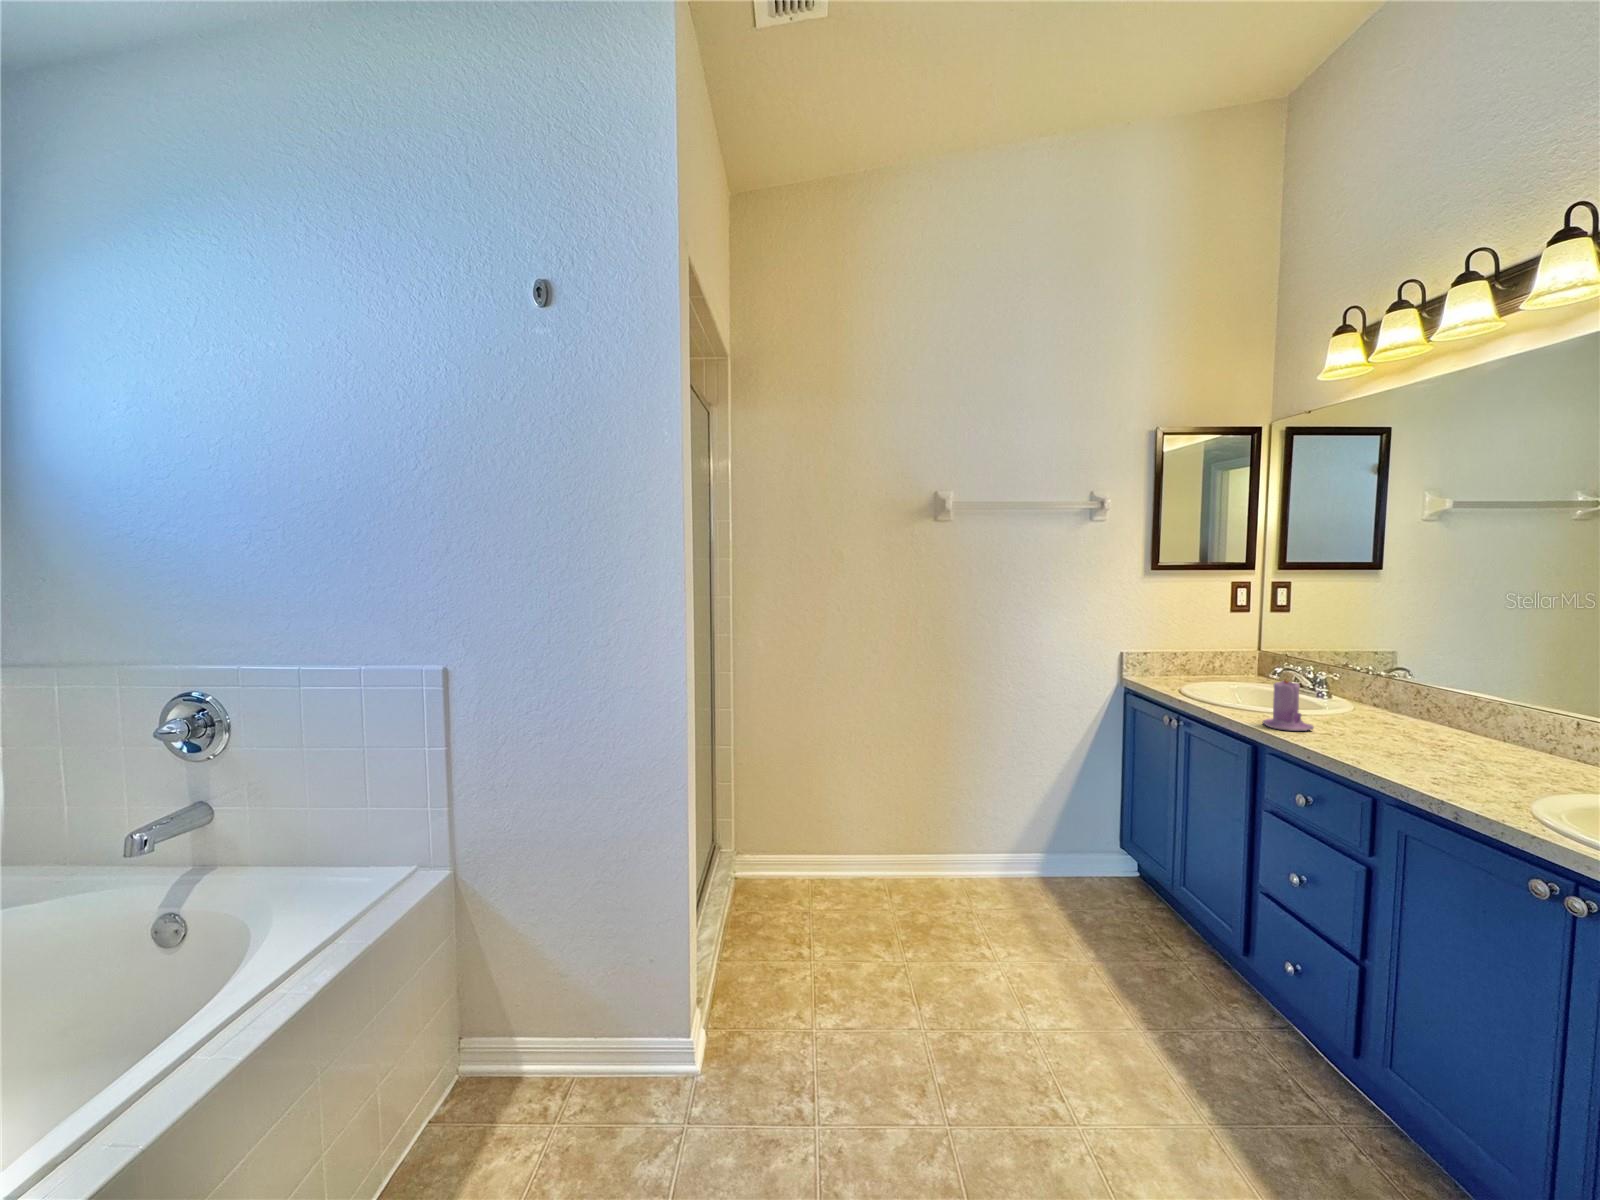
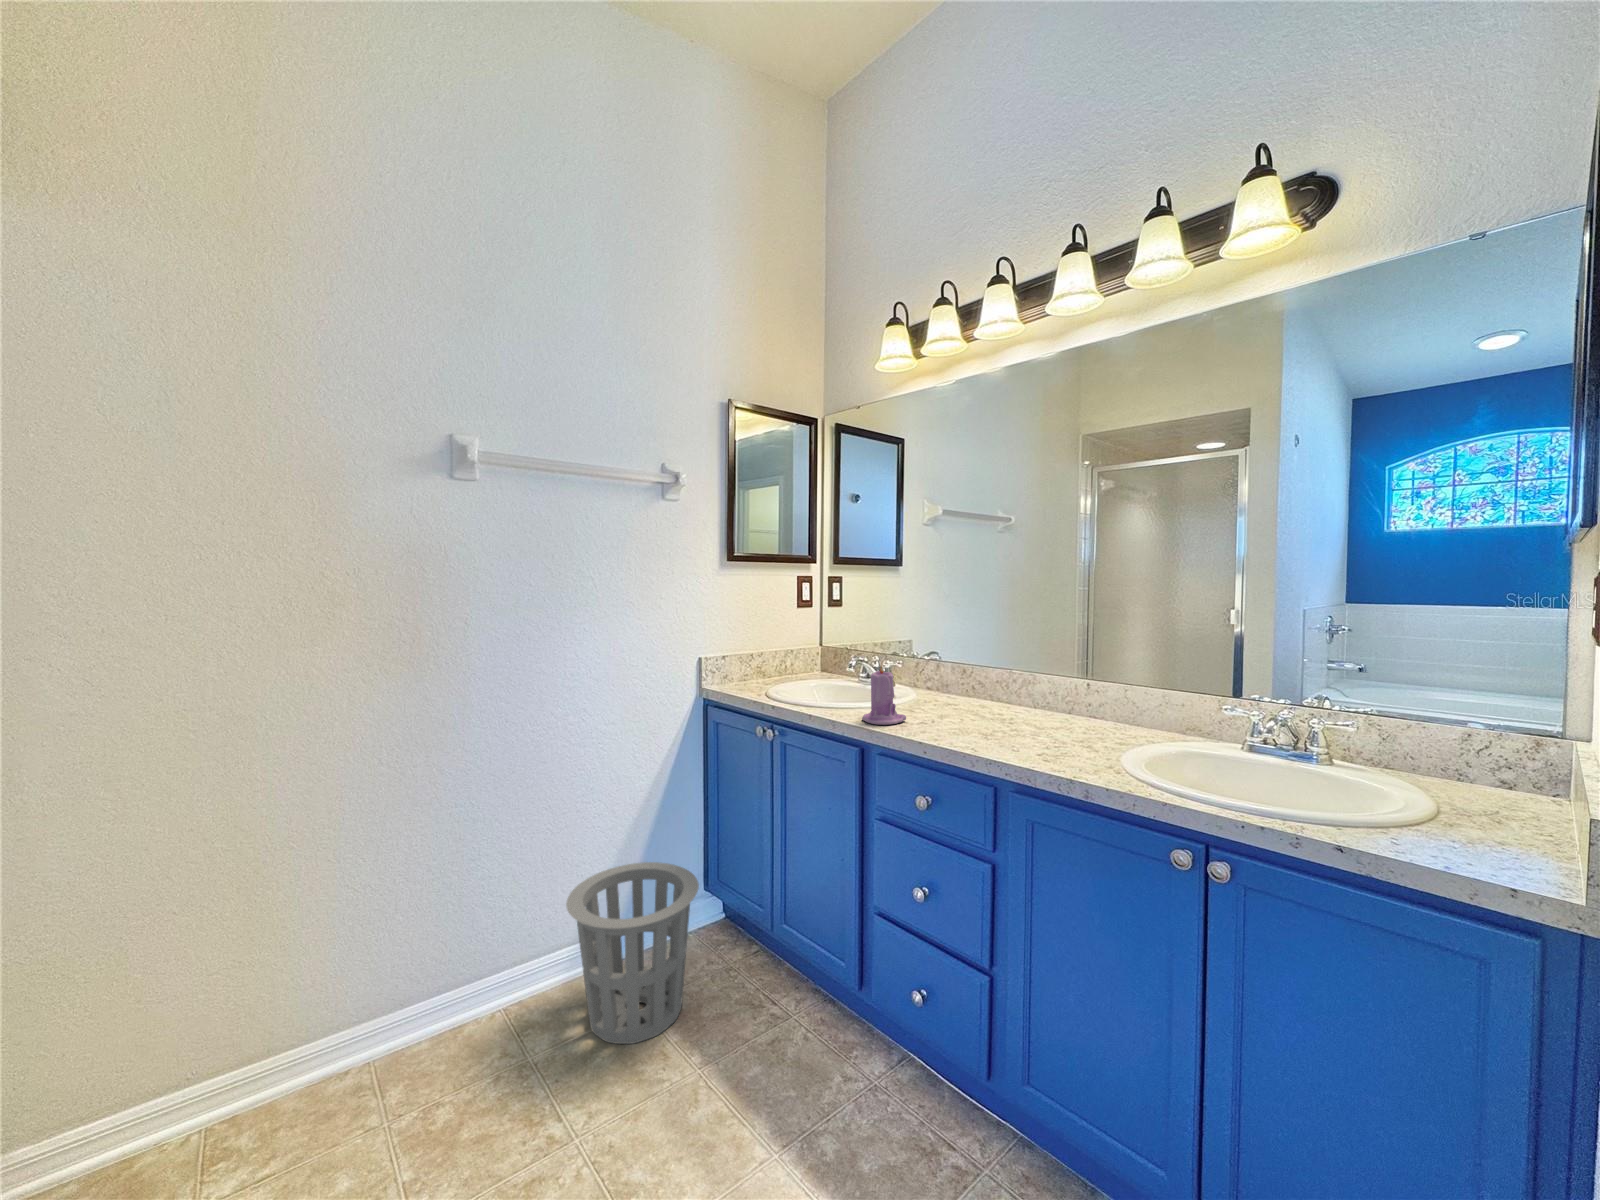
waste basket: none [1001,803,1103,927] -> present [566,862,699,1044]

